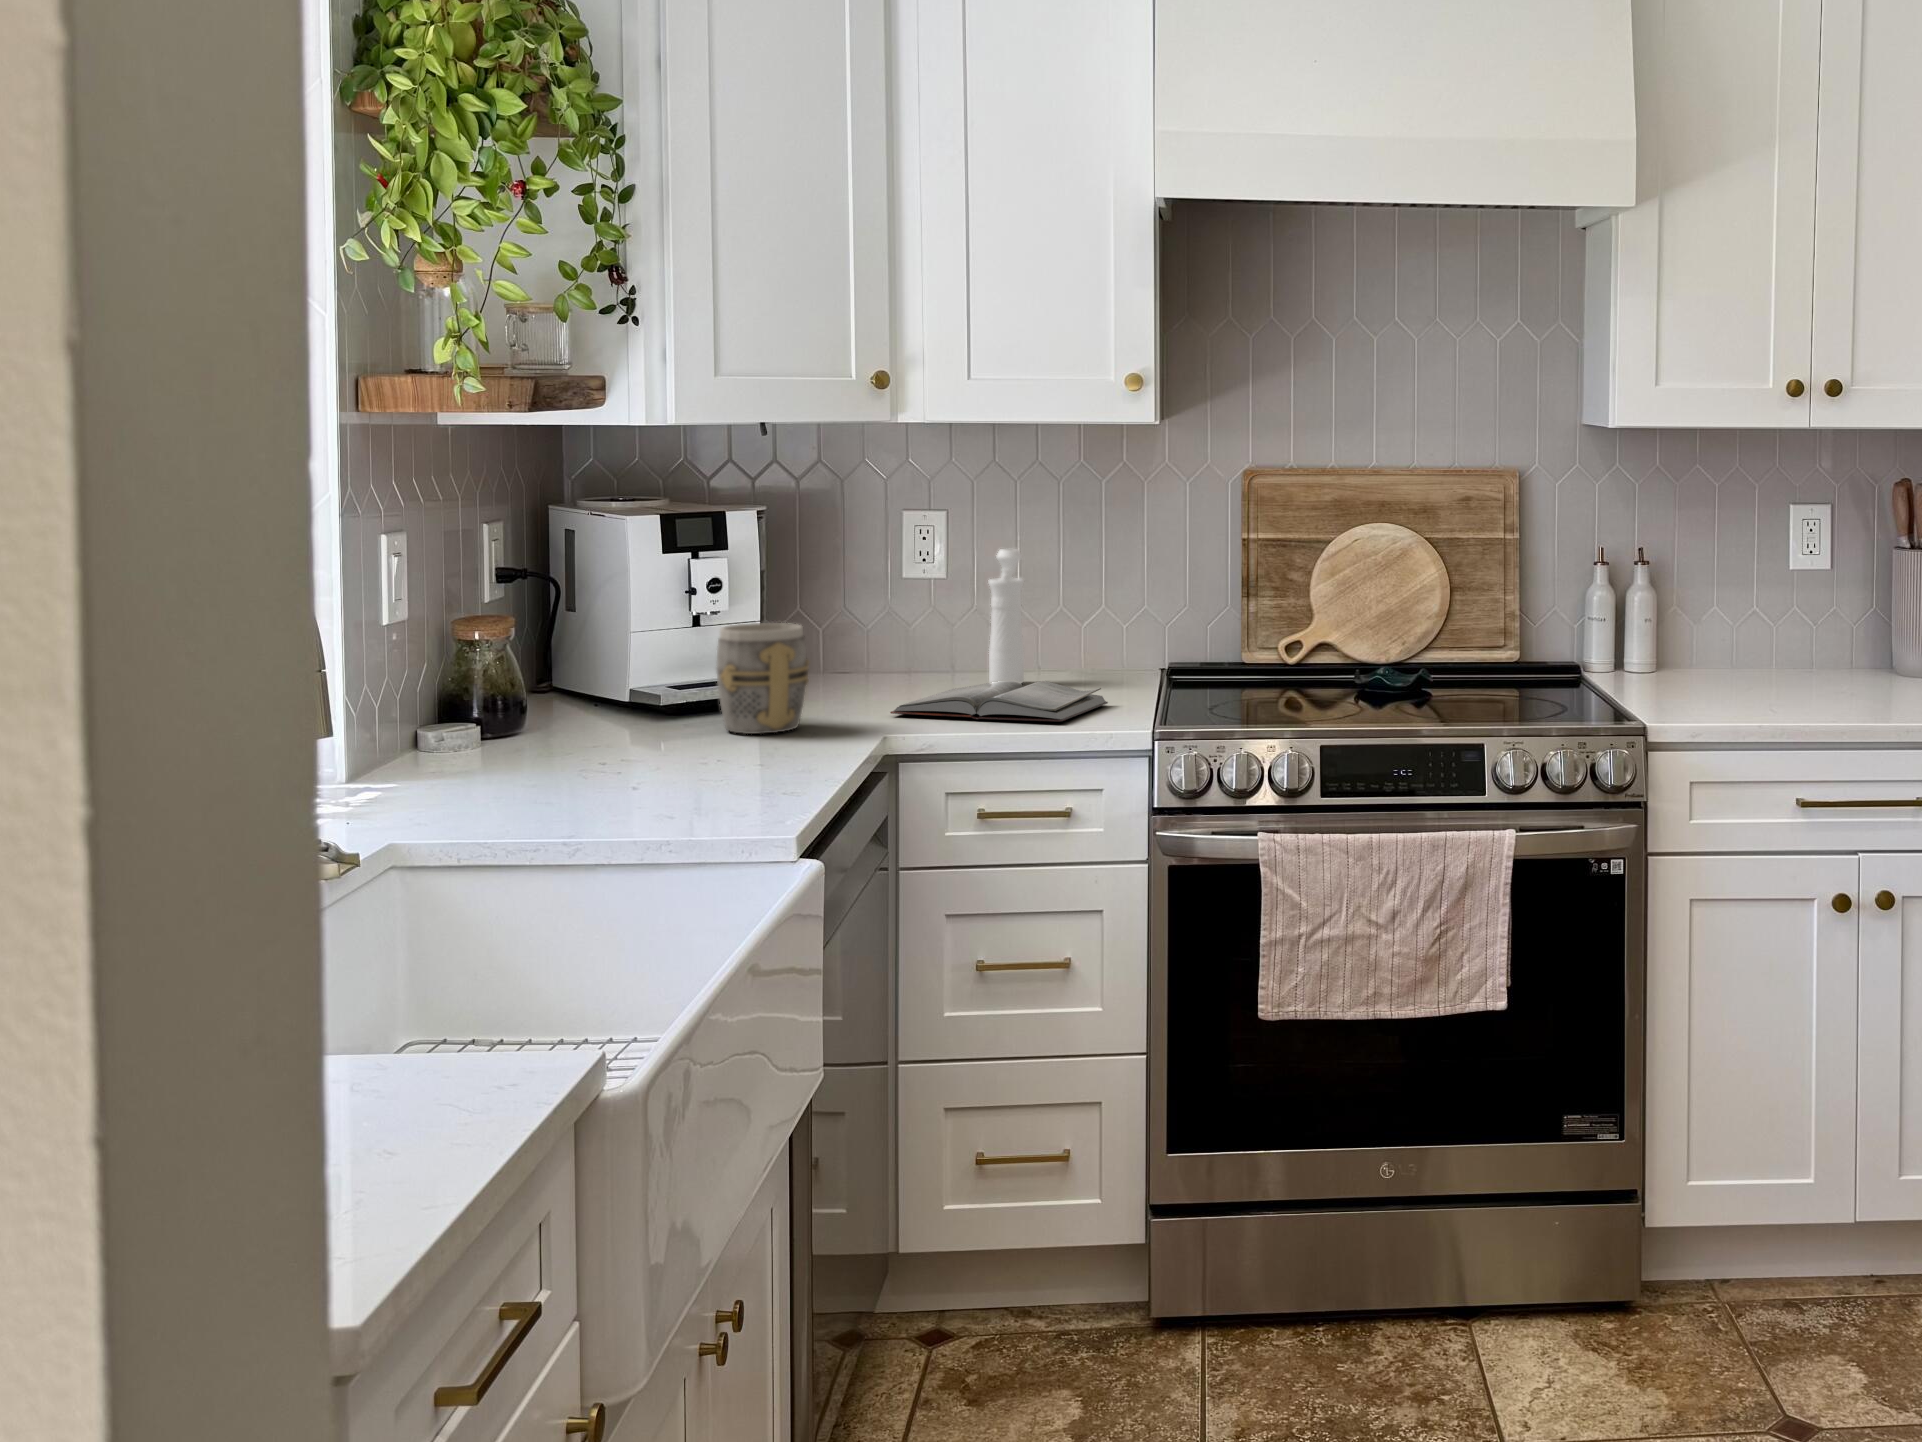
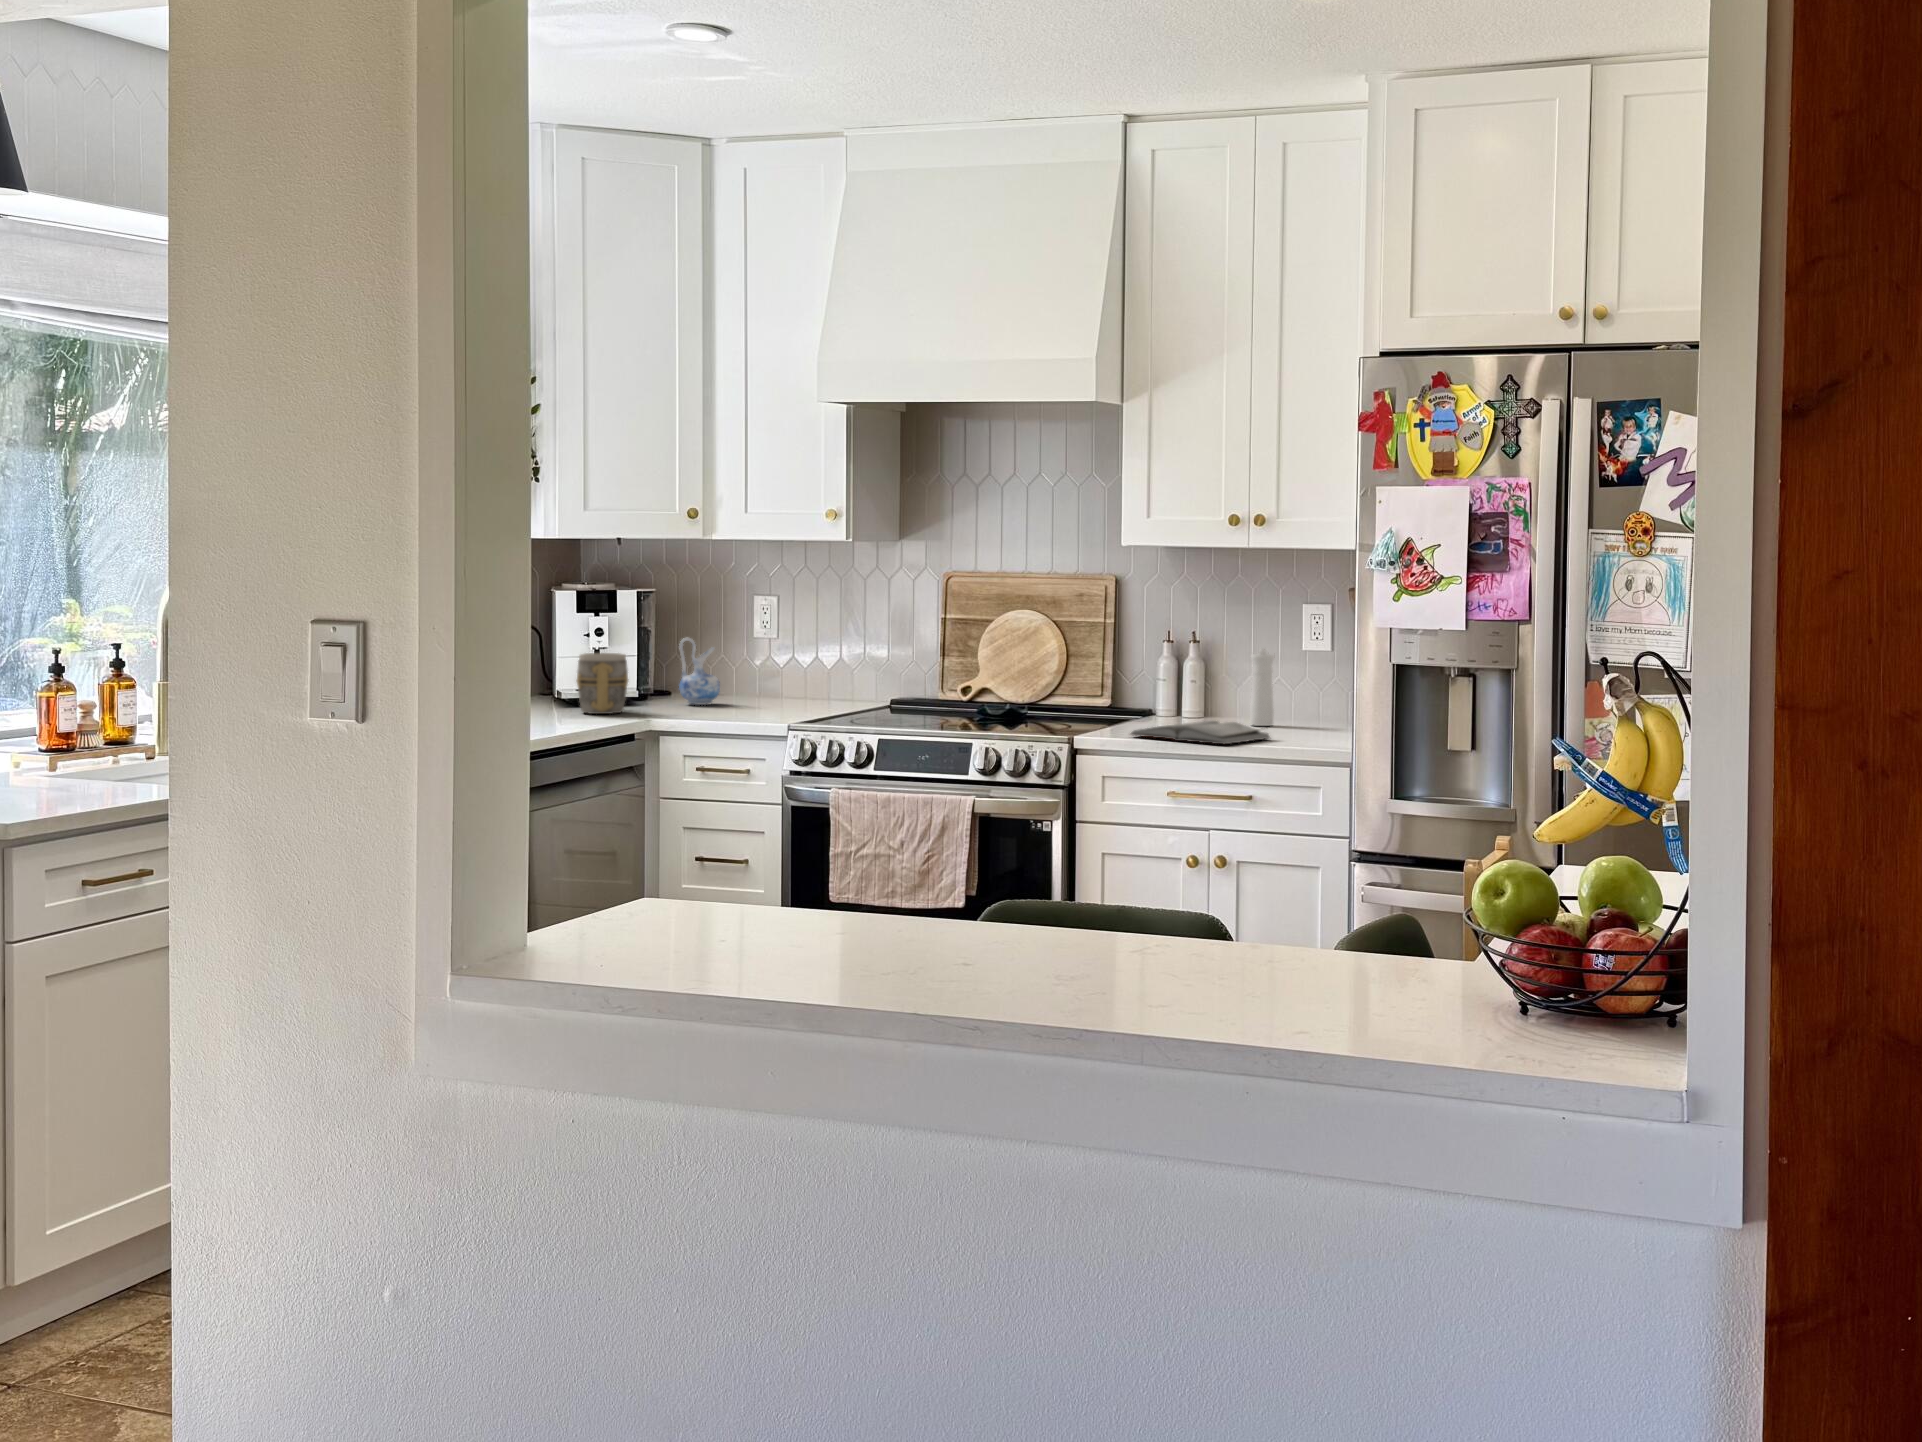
pepper mill: present [989,549,1024,683] -> present [1250,648,1274,726]
ceramic pitcher: none [832,587,901,698] -> present [679,638,720,705]
hardback book: present [890,681,1108,722] -> present [1131,721,1270,744]

